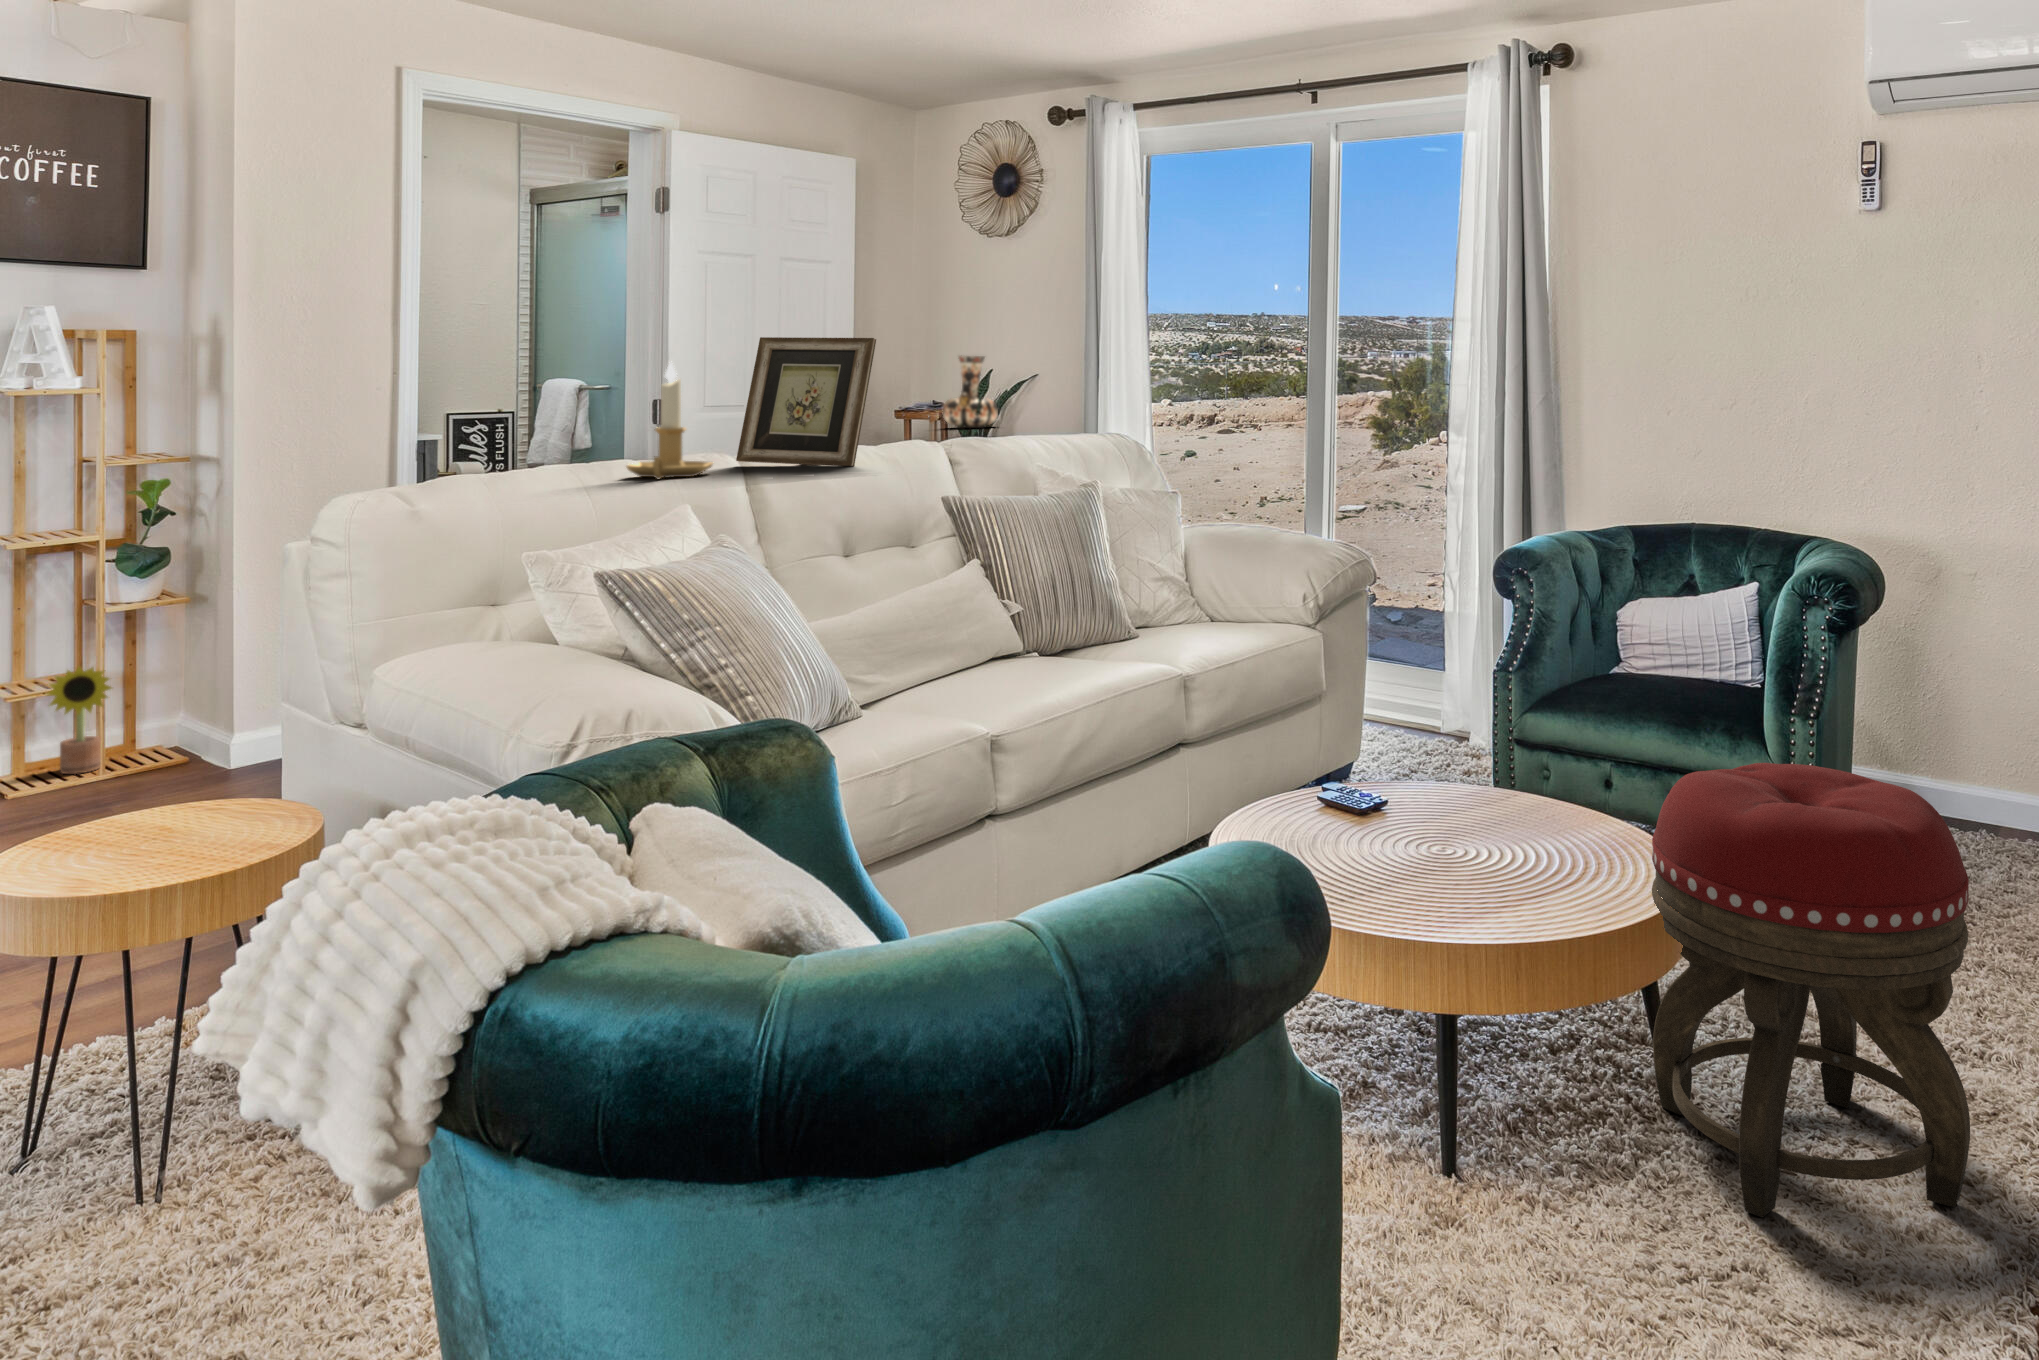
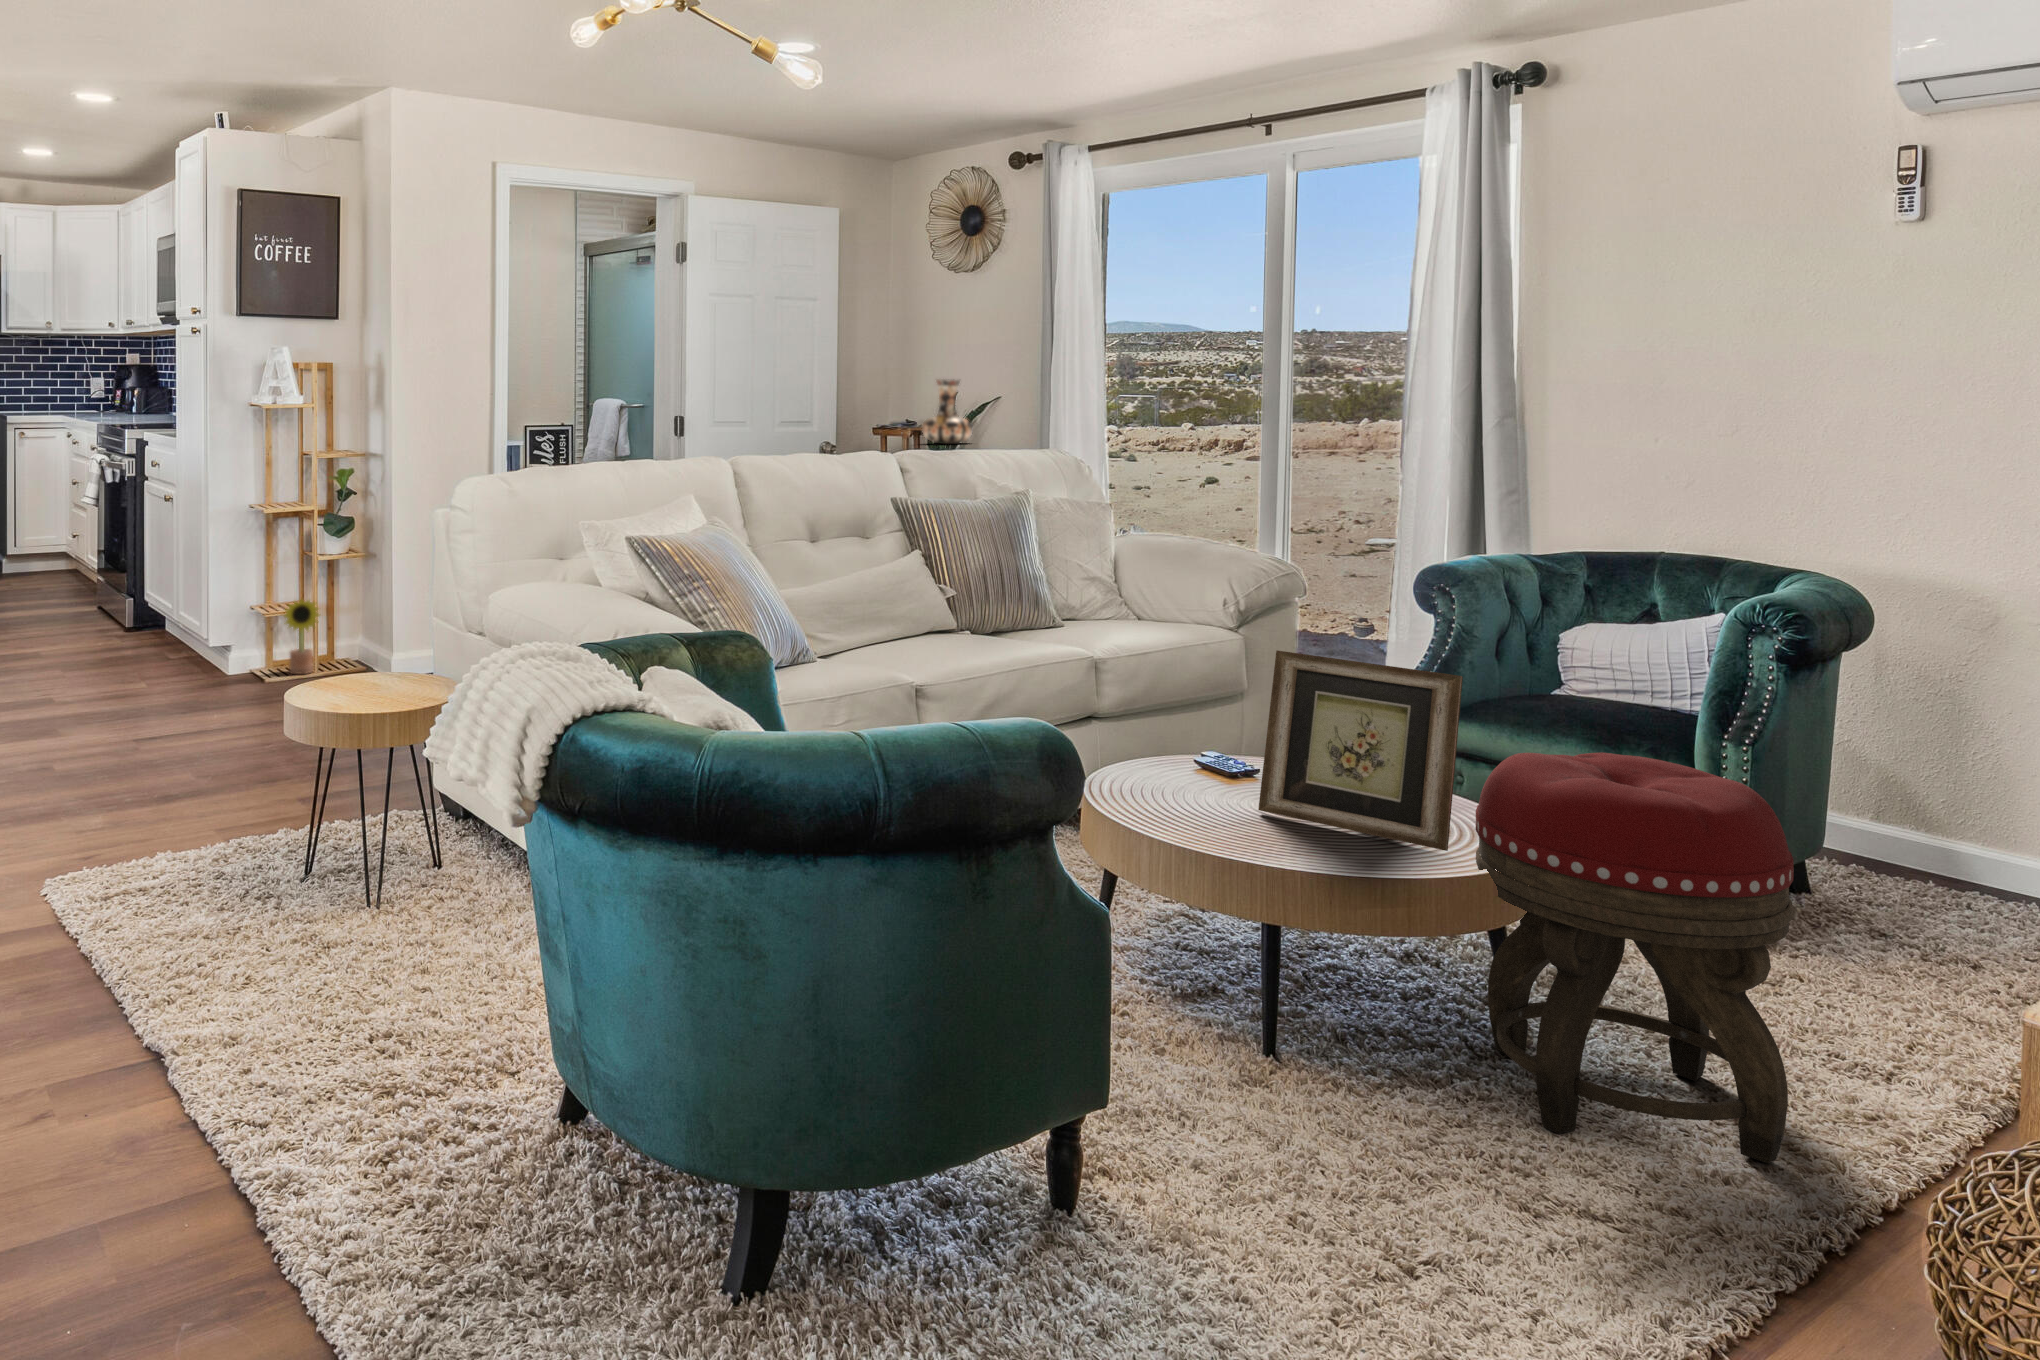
picture frame: present [736,337,876,466] -> present [1258,650,1463,851]
candlestick: present [627,363,713,479] -> none [655,383,719,473]

